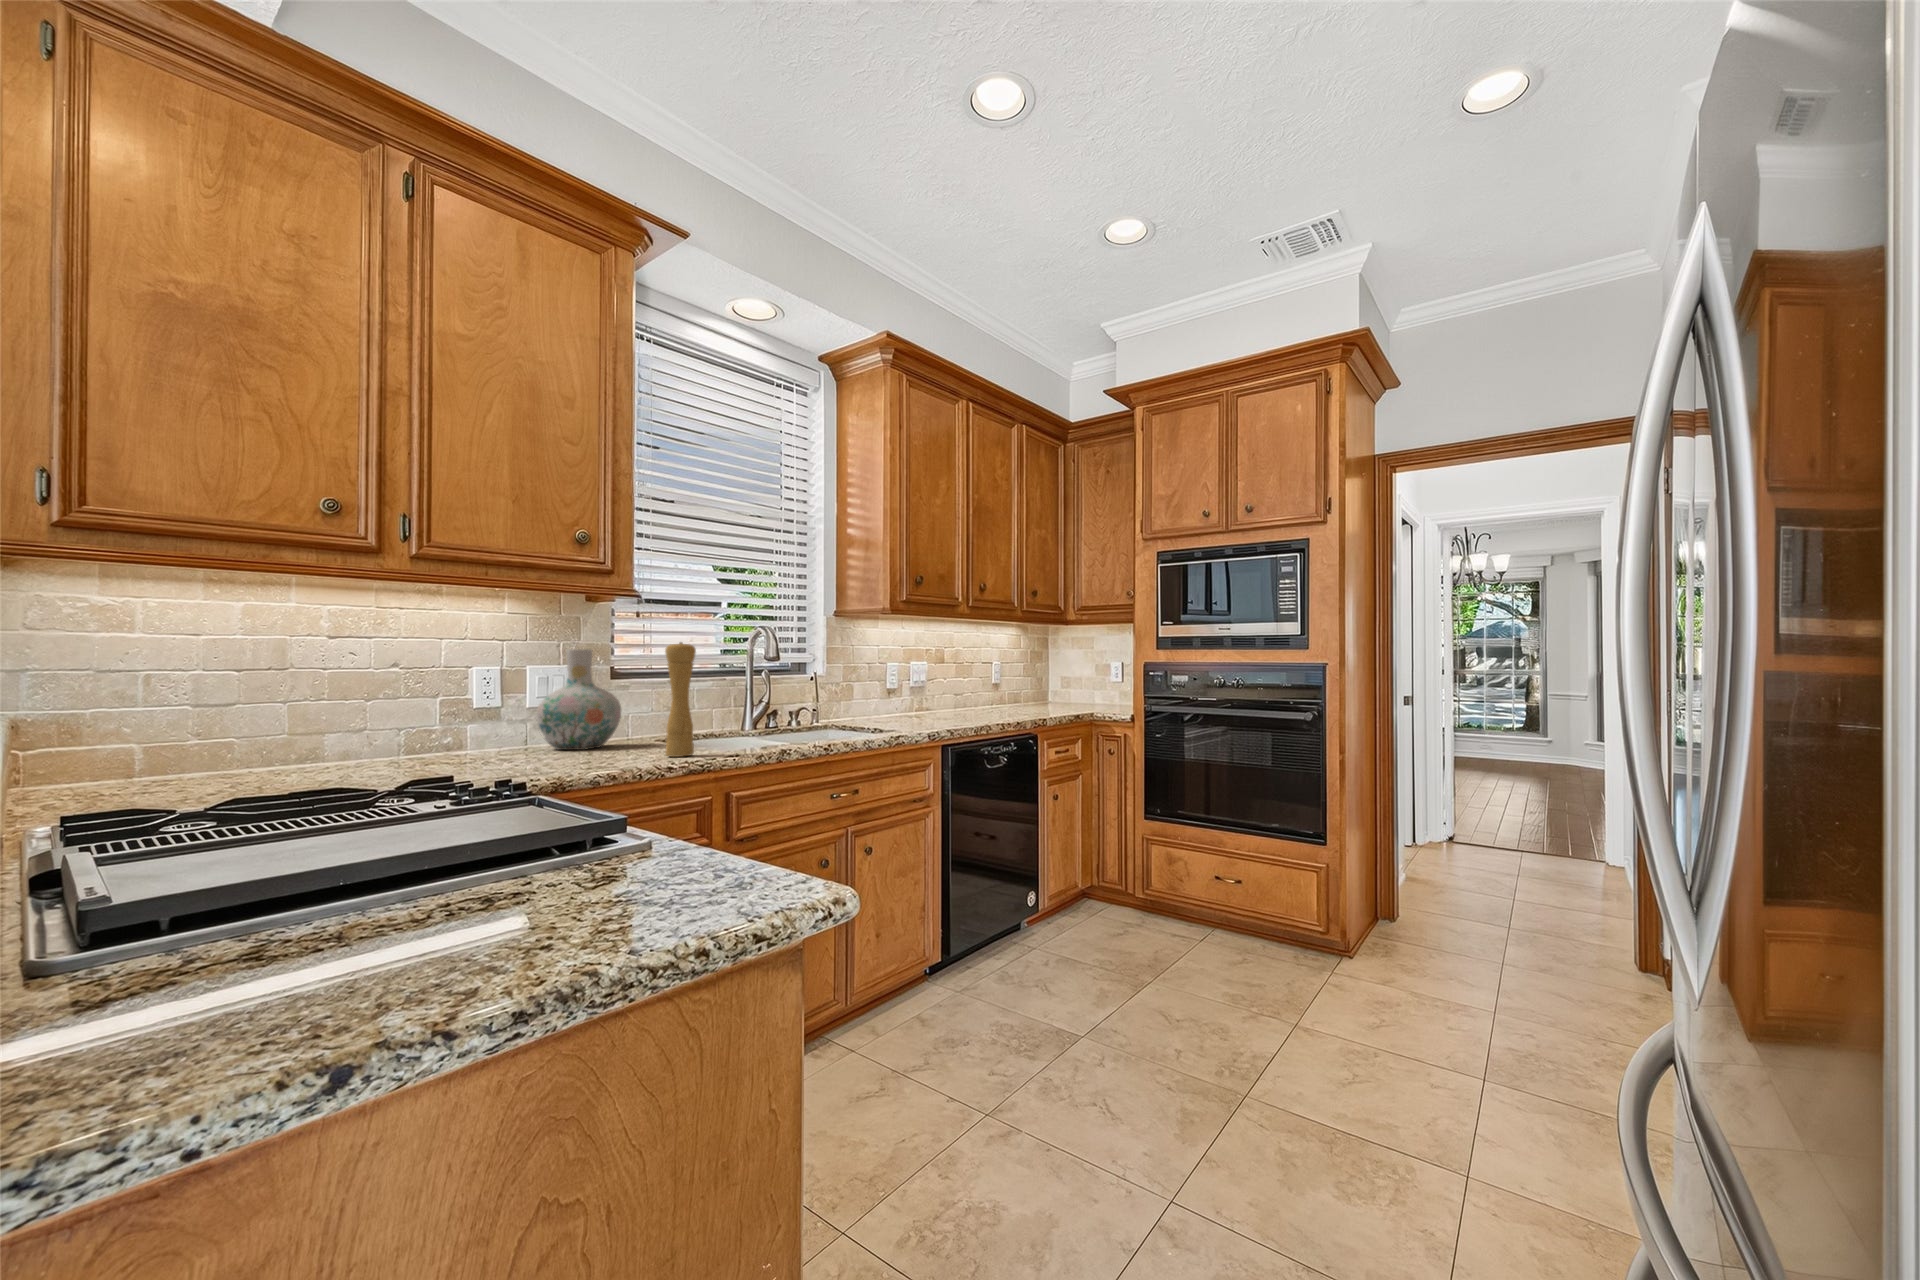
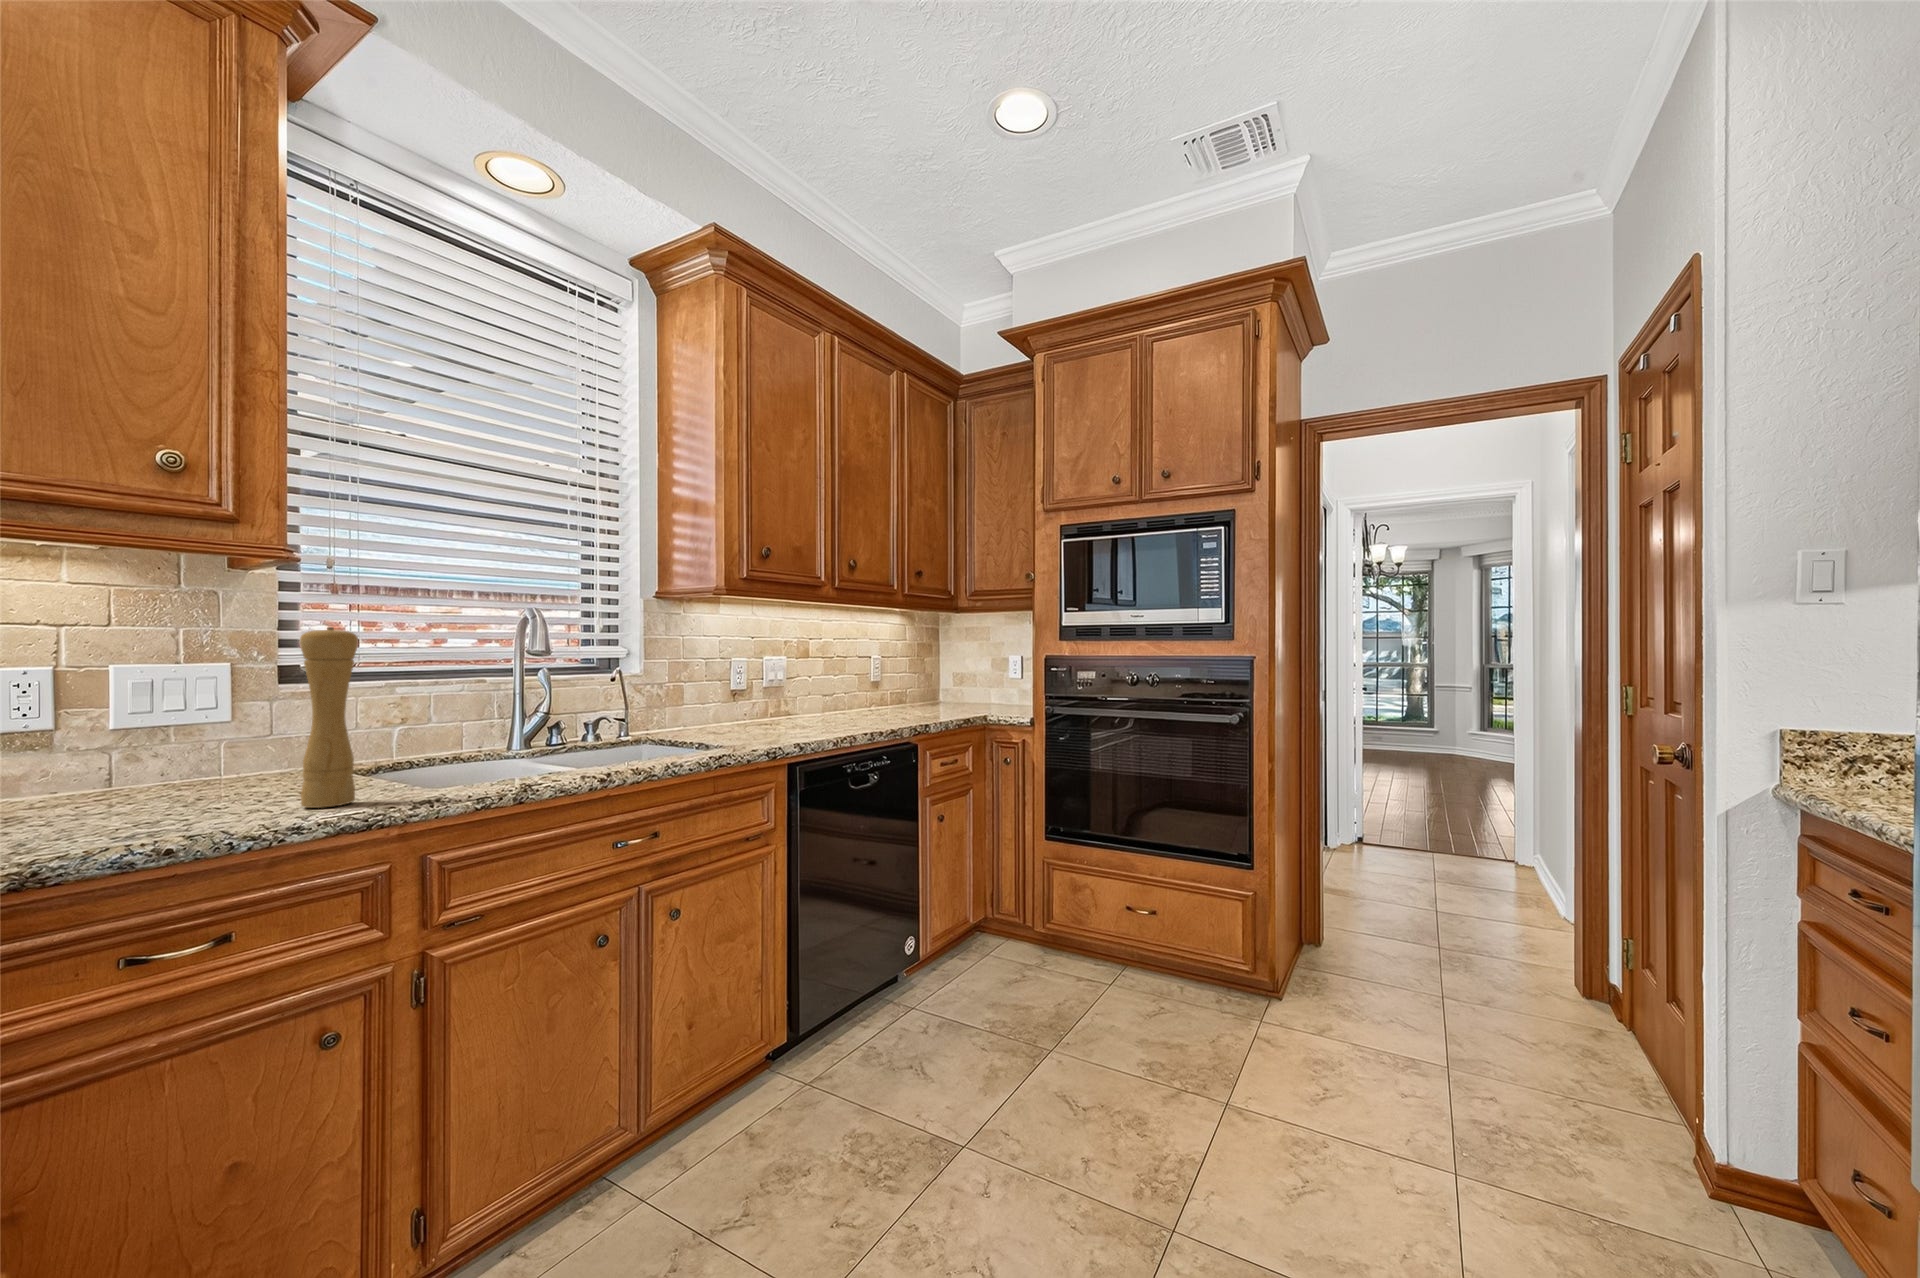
vase: present [537,649,621,750] -> none [124,639,288,793]

